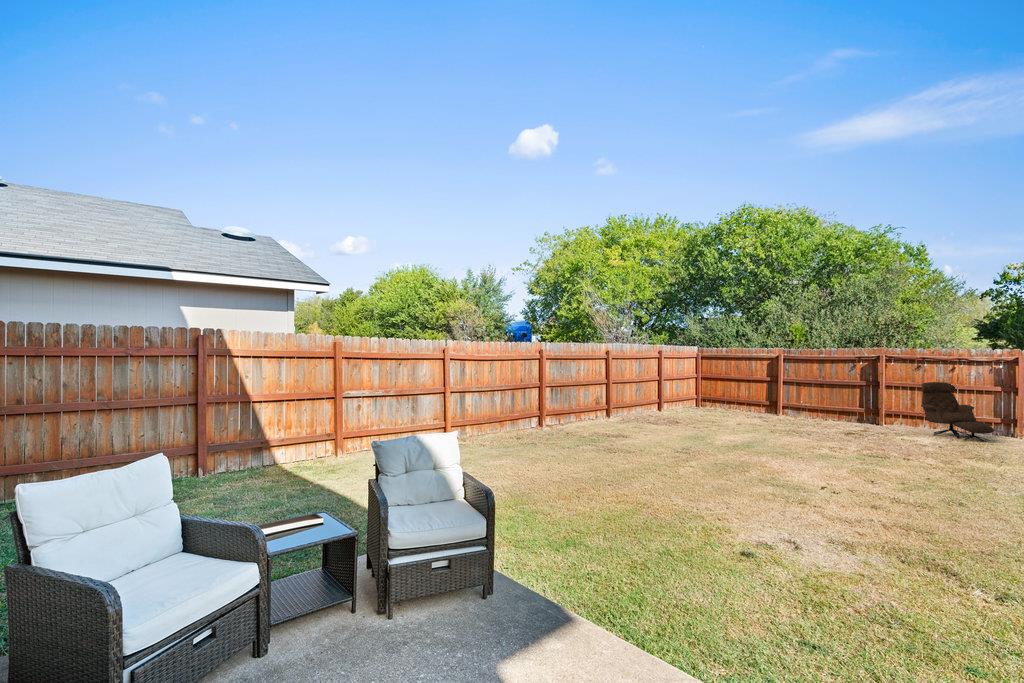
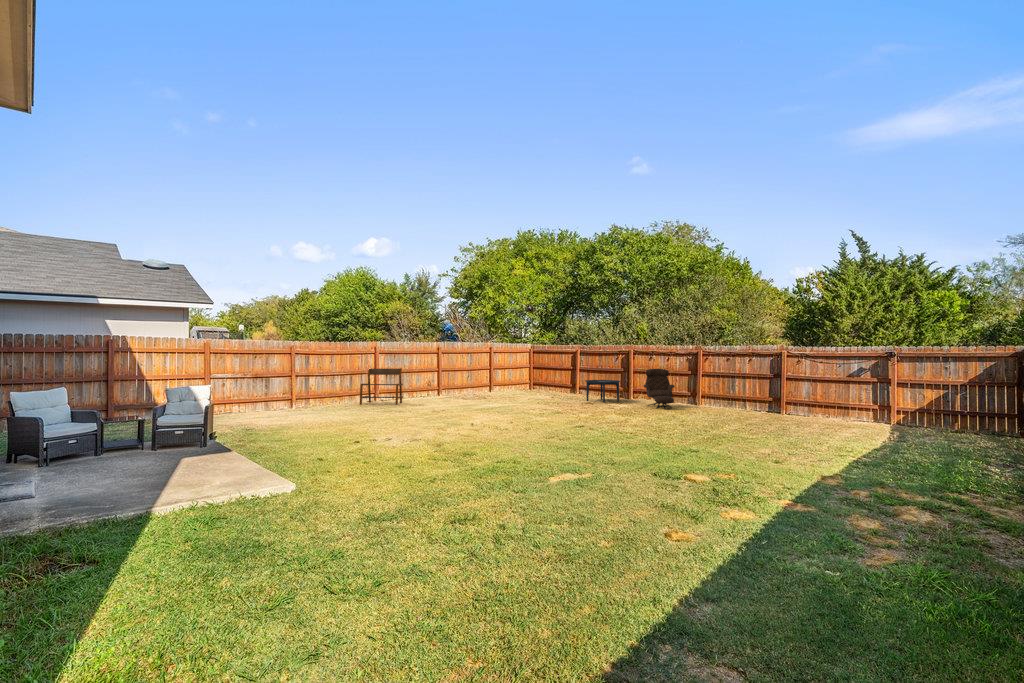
bench: none [527,380,583,433] -> present [360,368,403,405]
round table: none [813,396,870,429] -> present [585,380,620,403]

